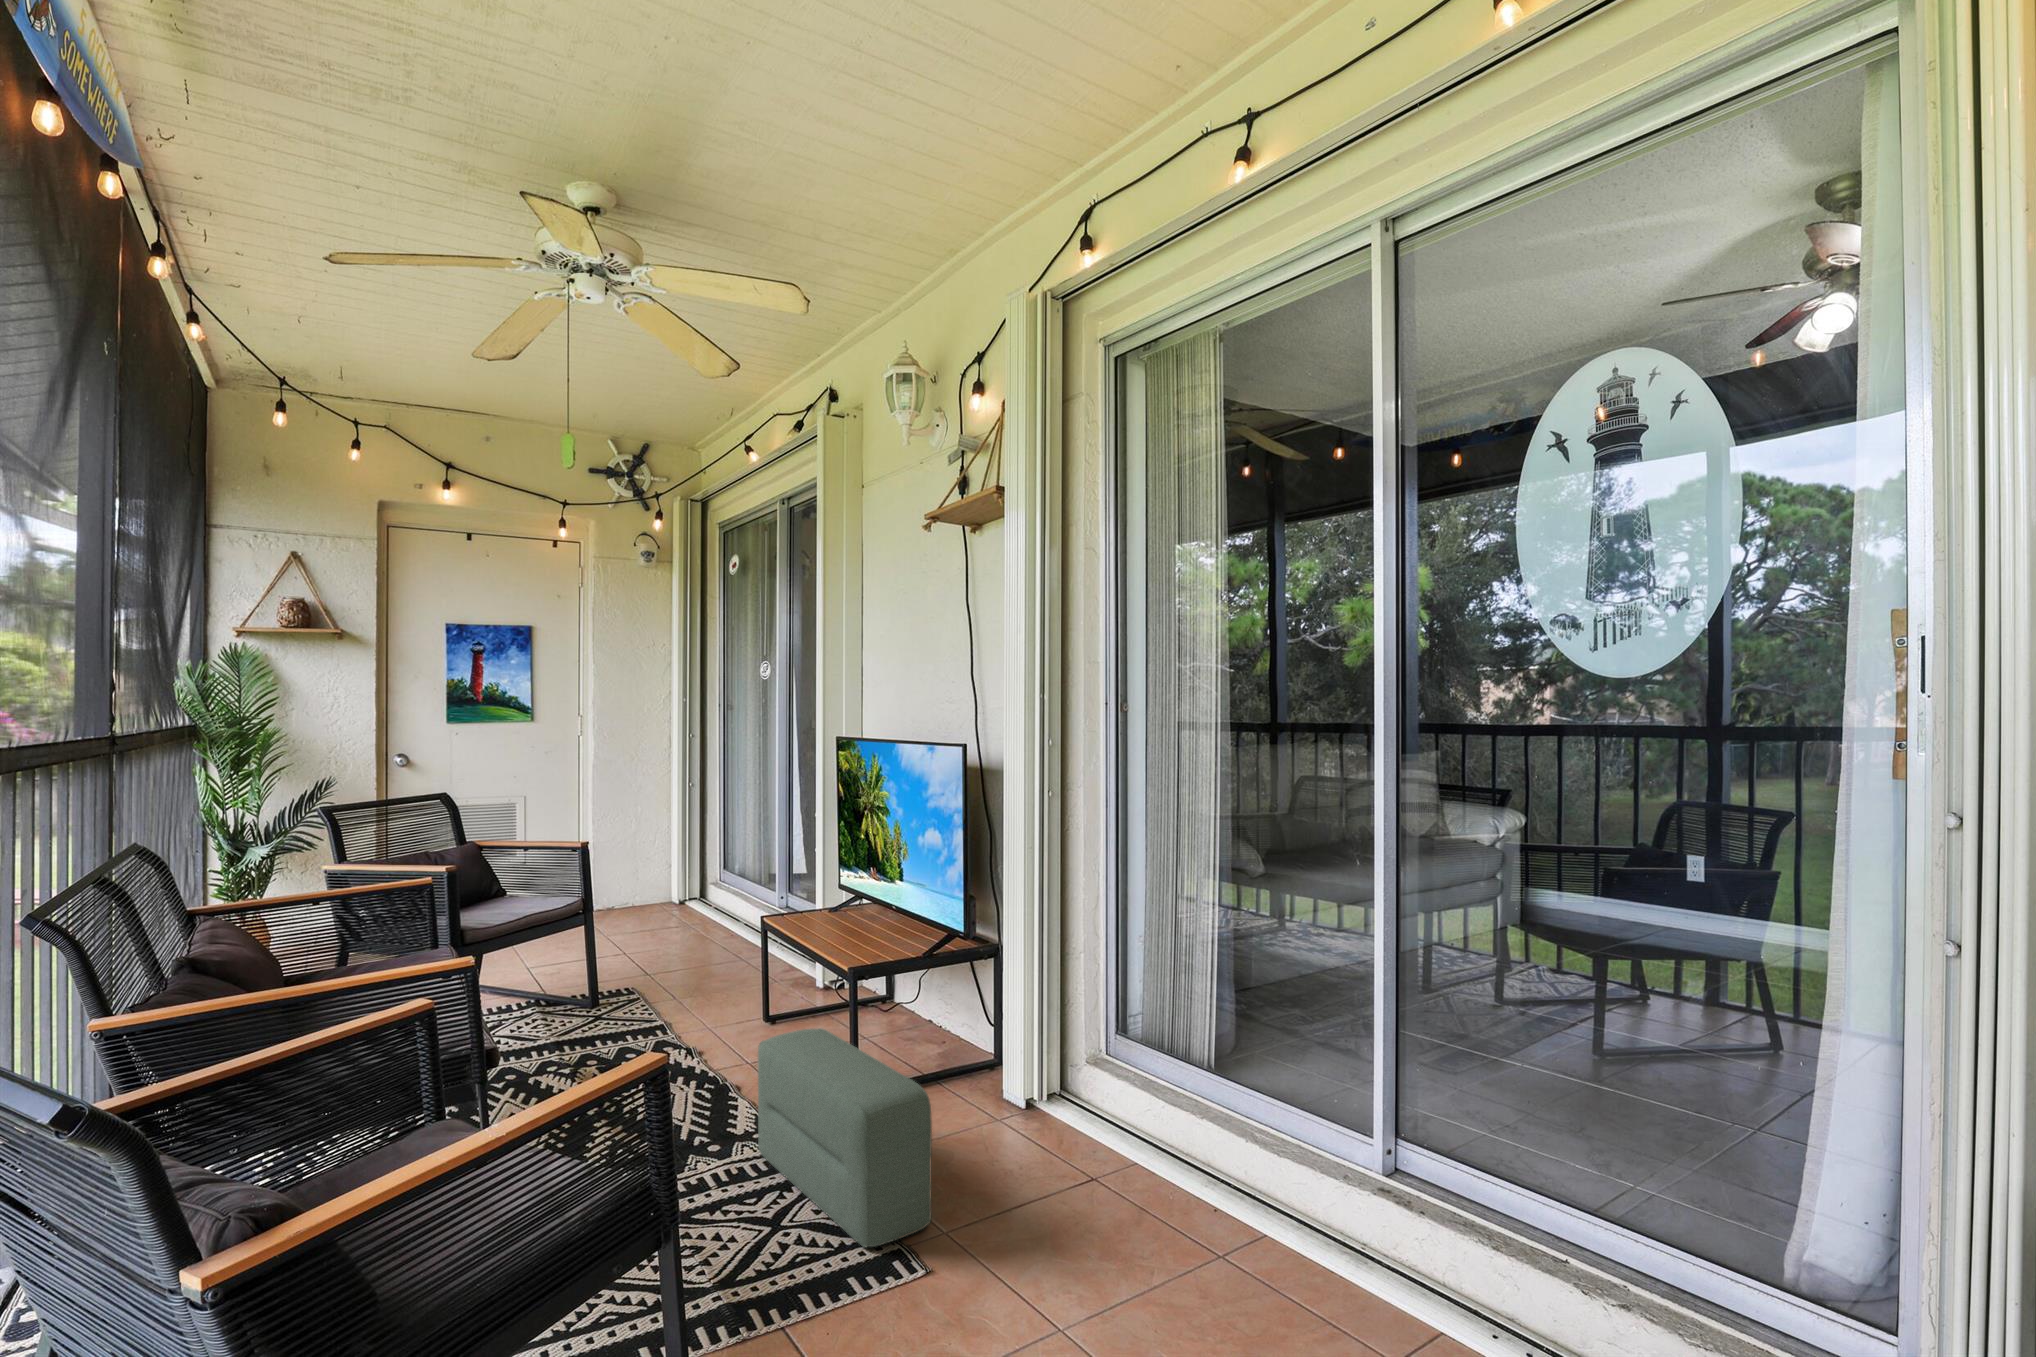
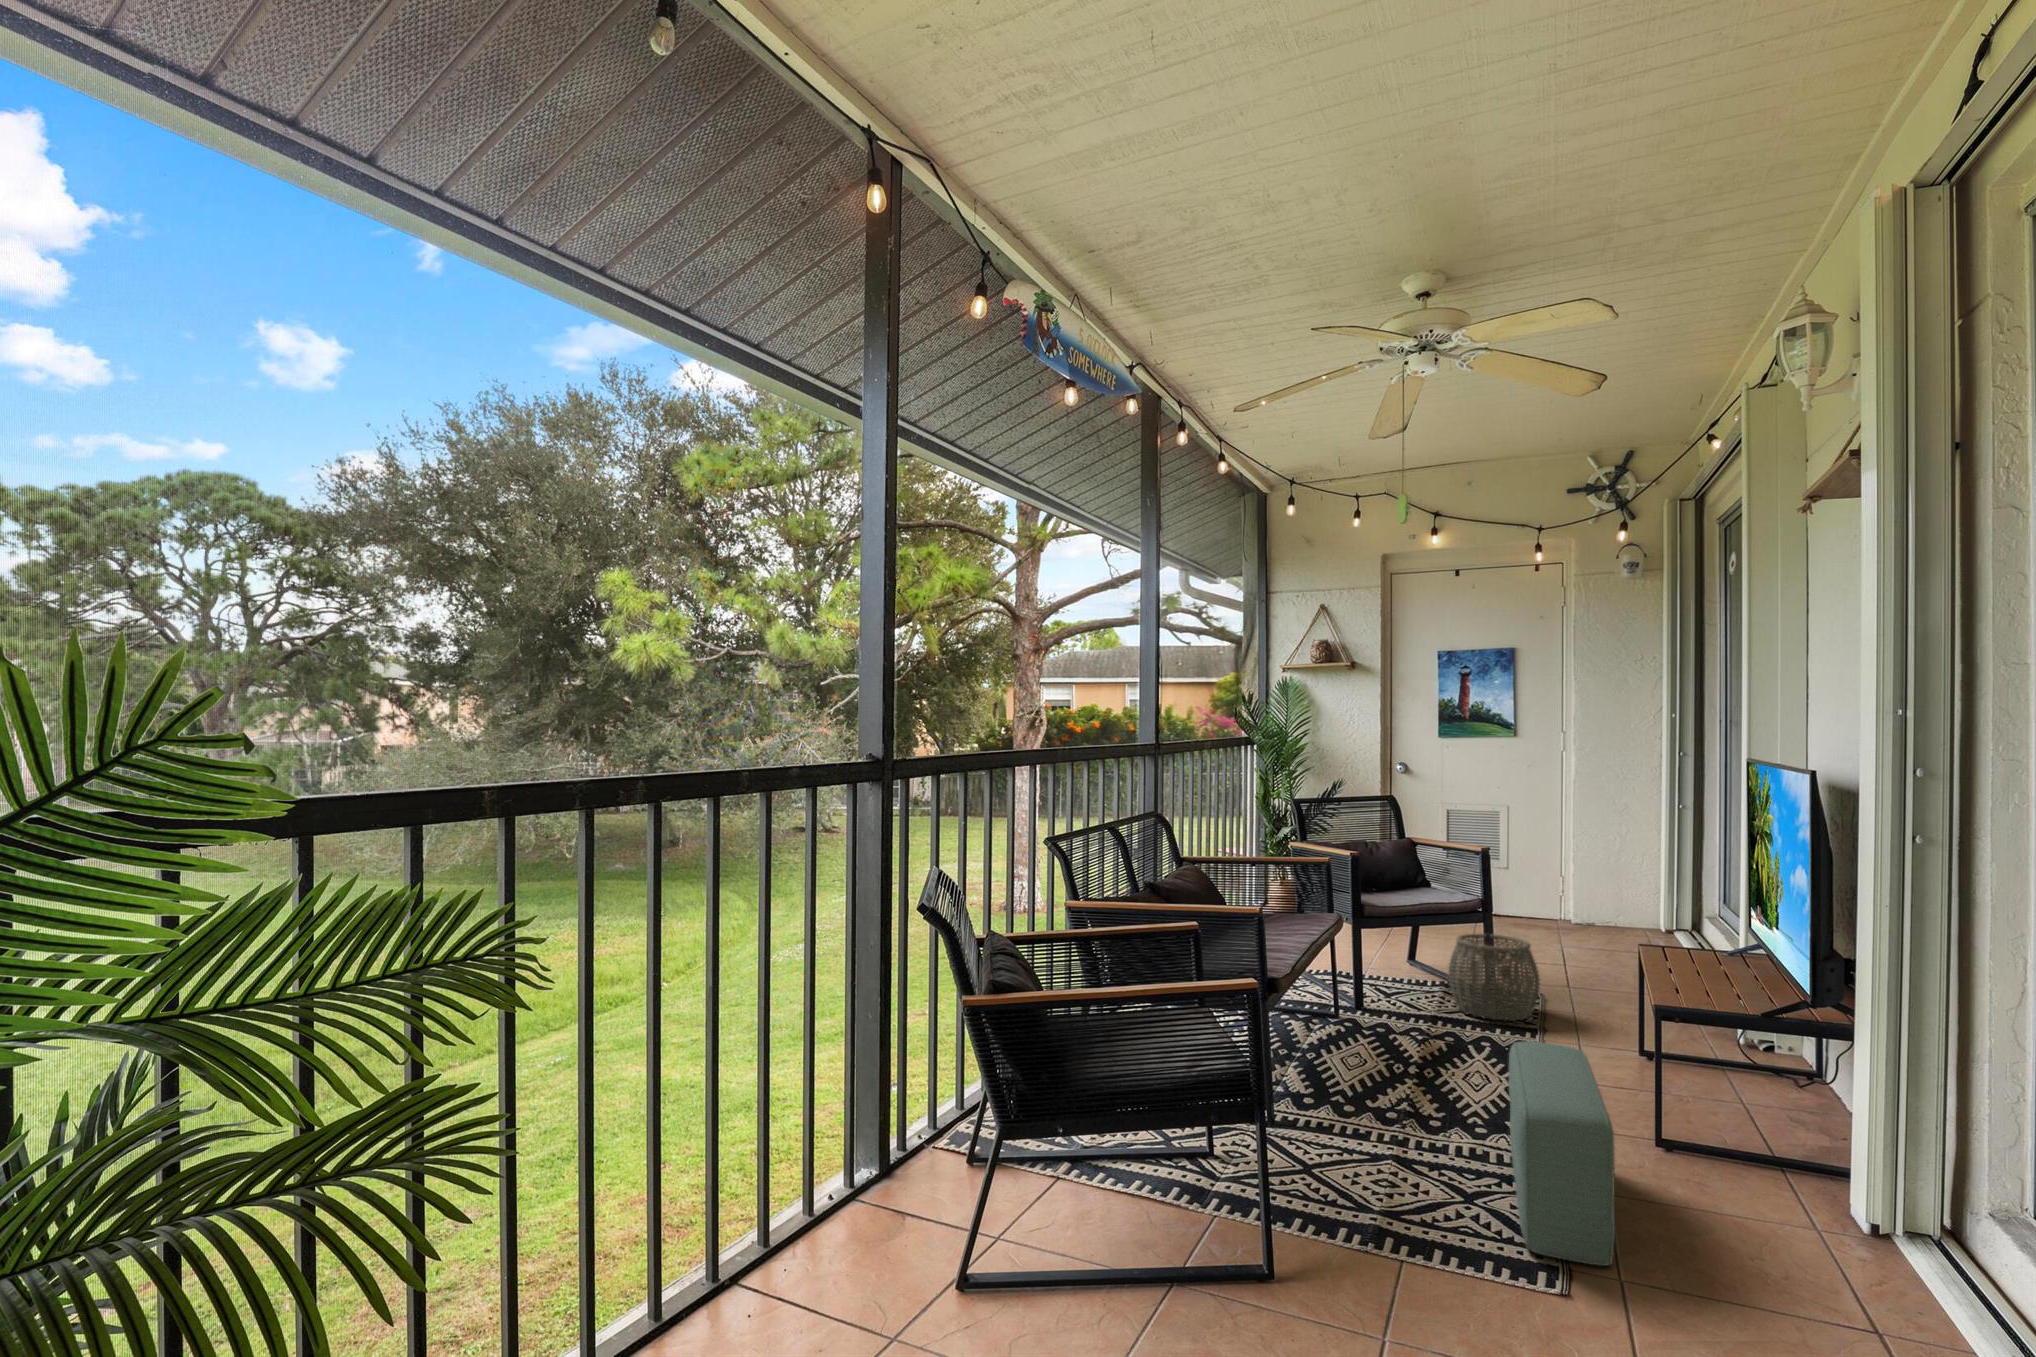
woven basket: none [555,932,653,1027] -> present [1448,934,1540,1021]

